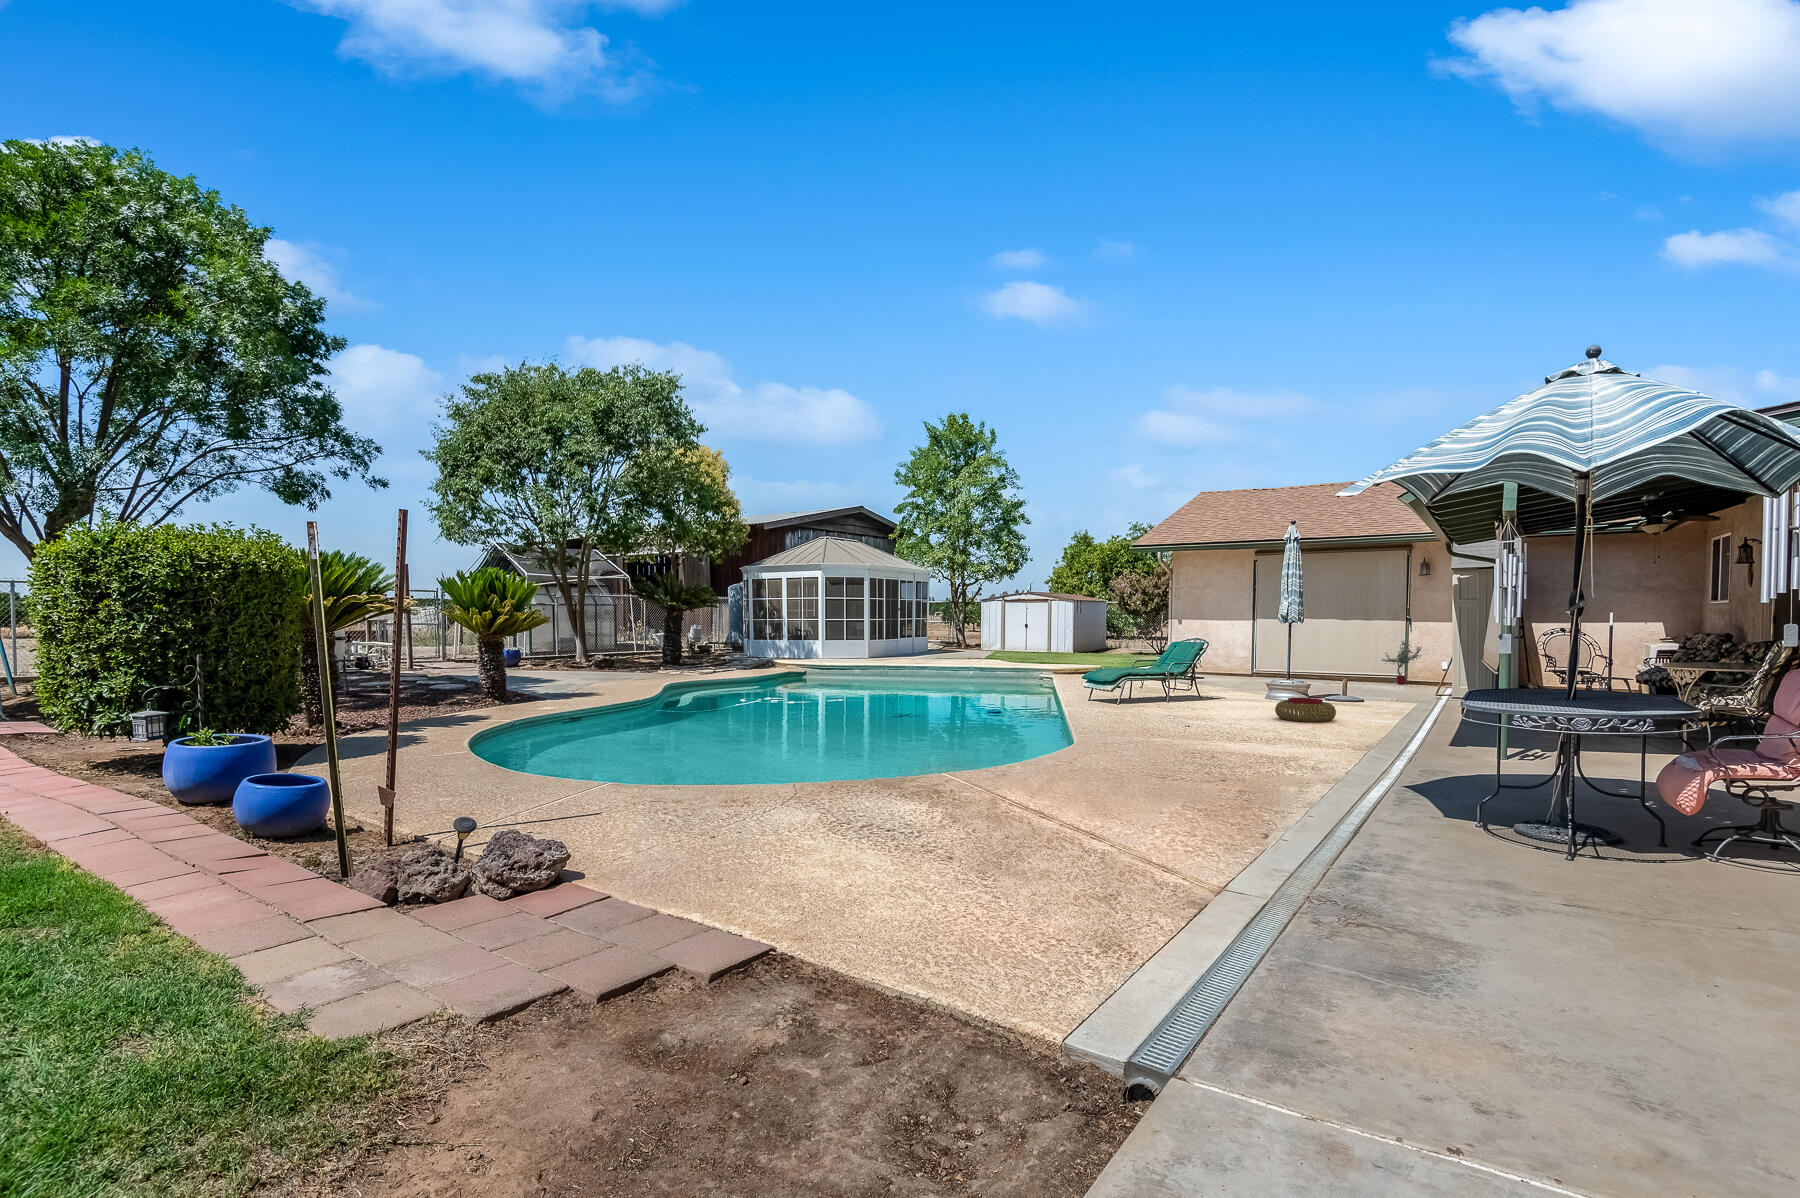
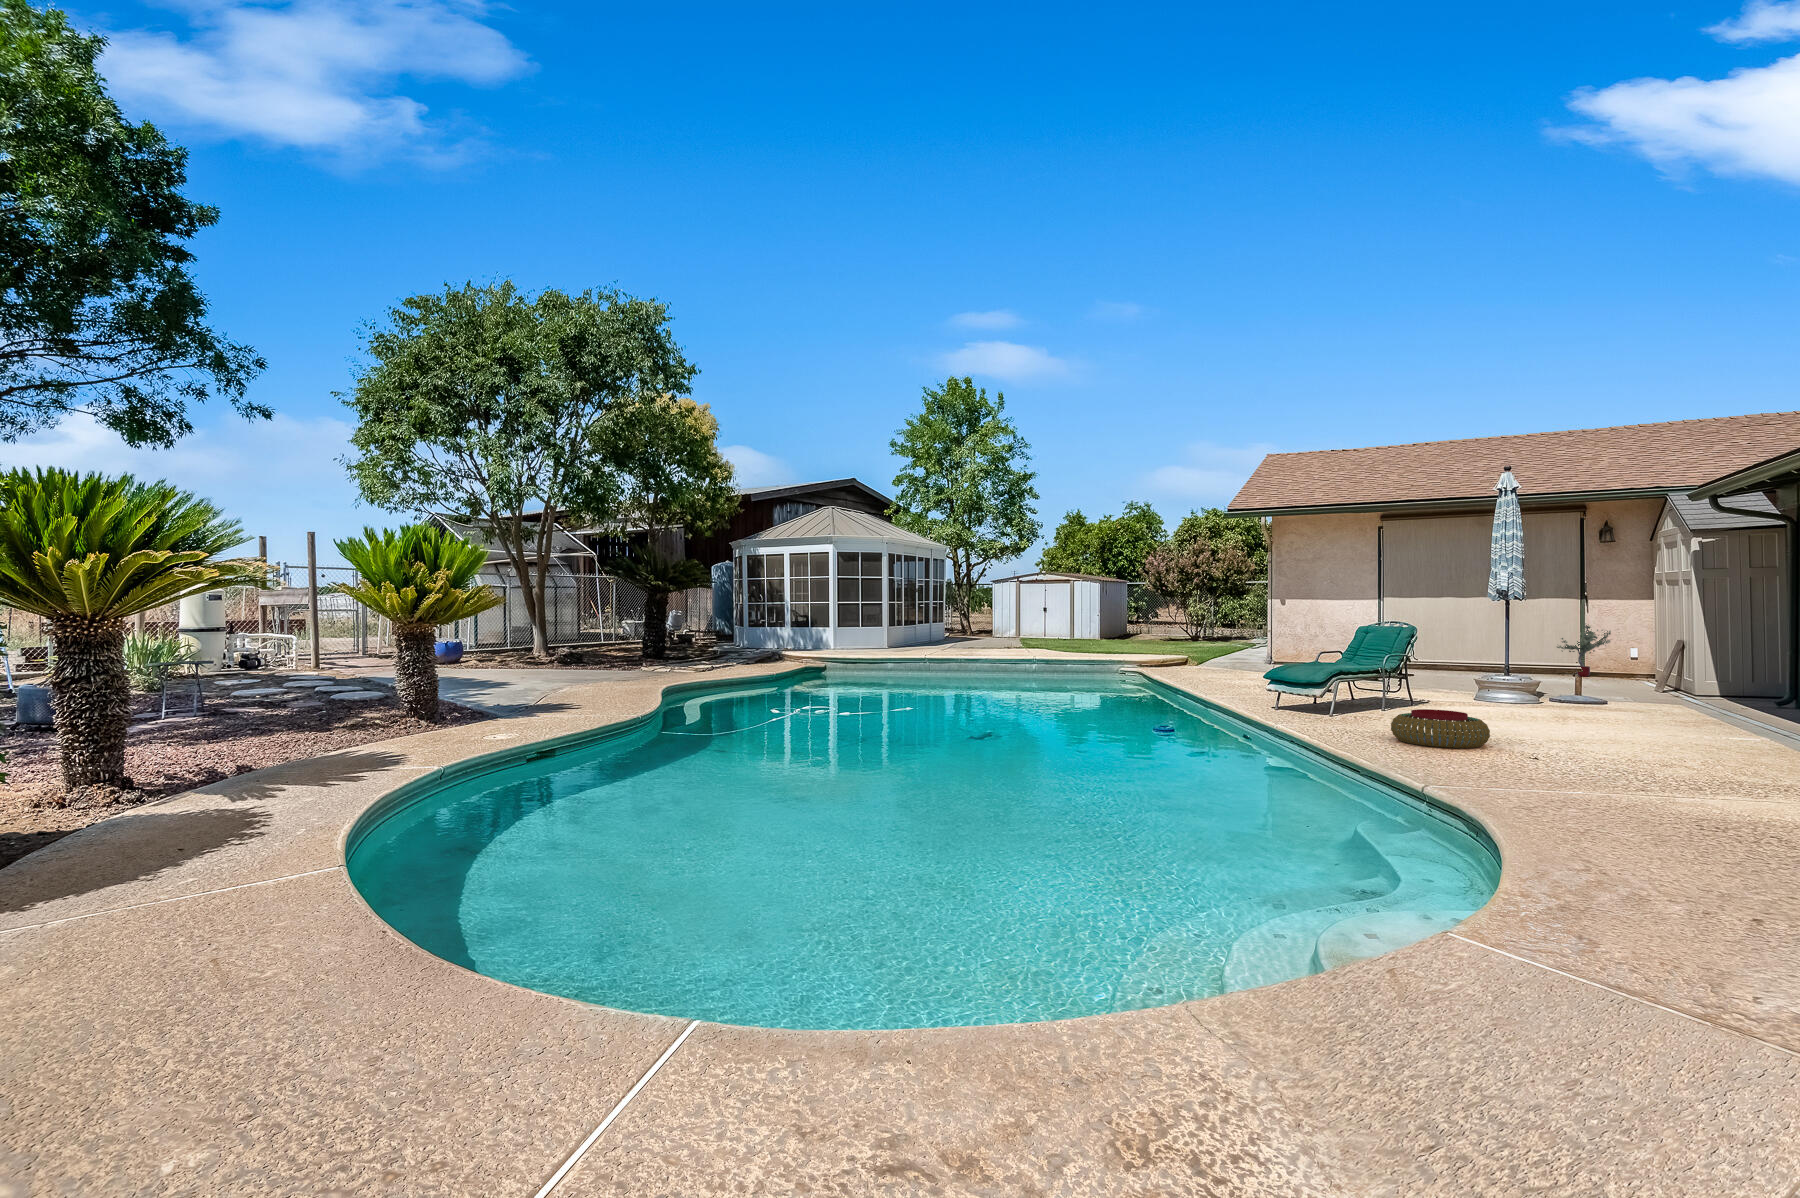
pouf: present [1275,698,1336,722] -> present [1391,709,1490,748]

